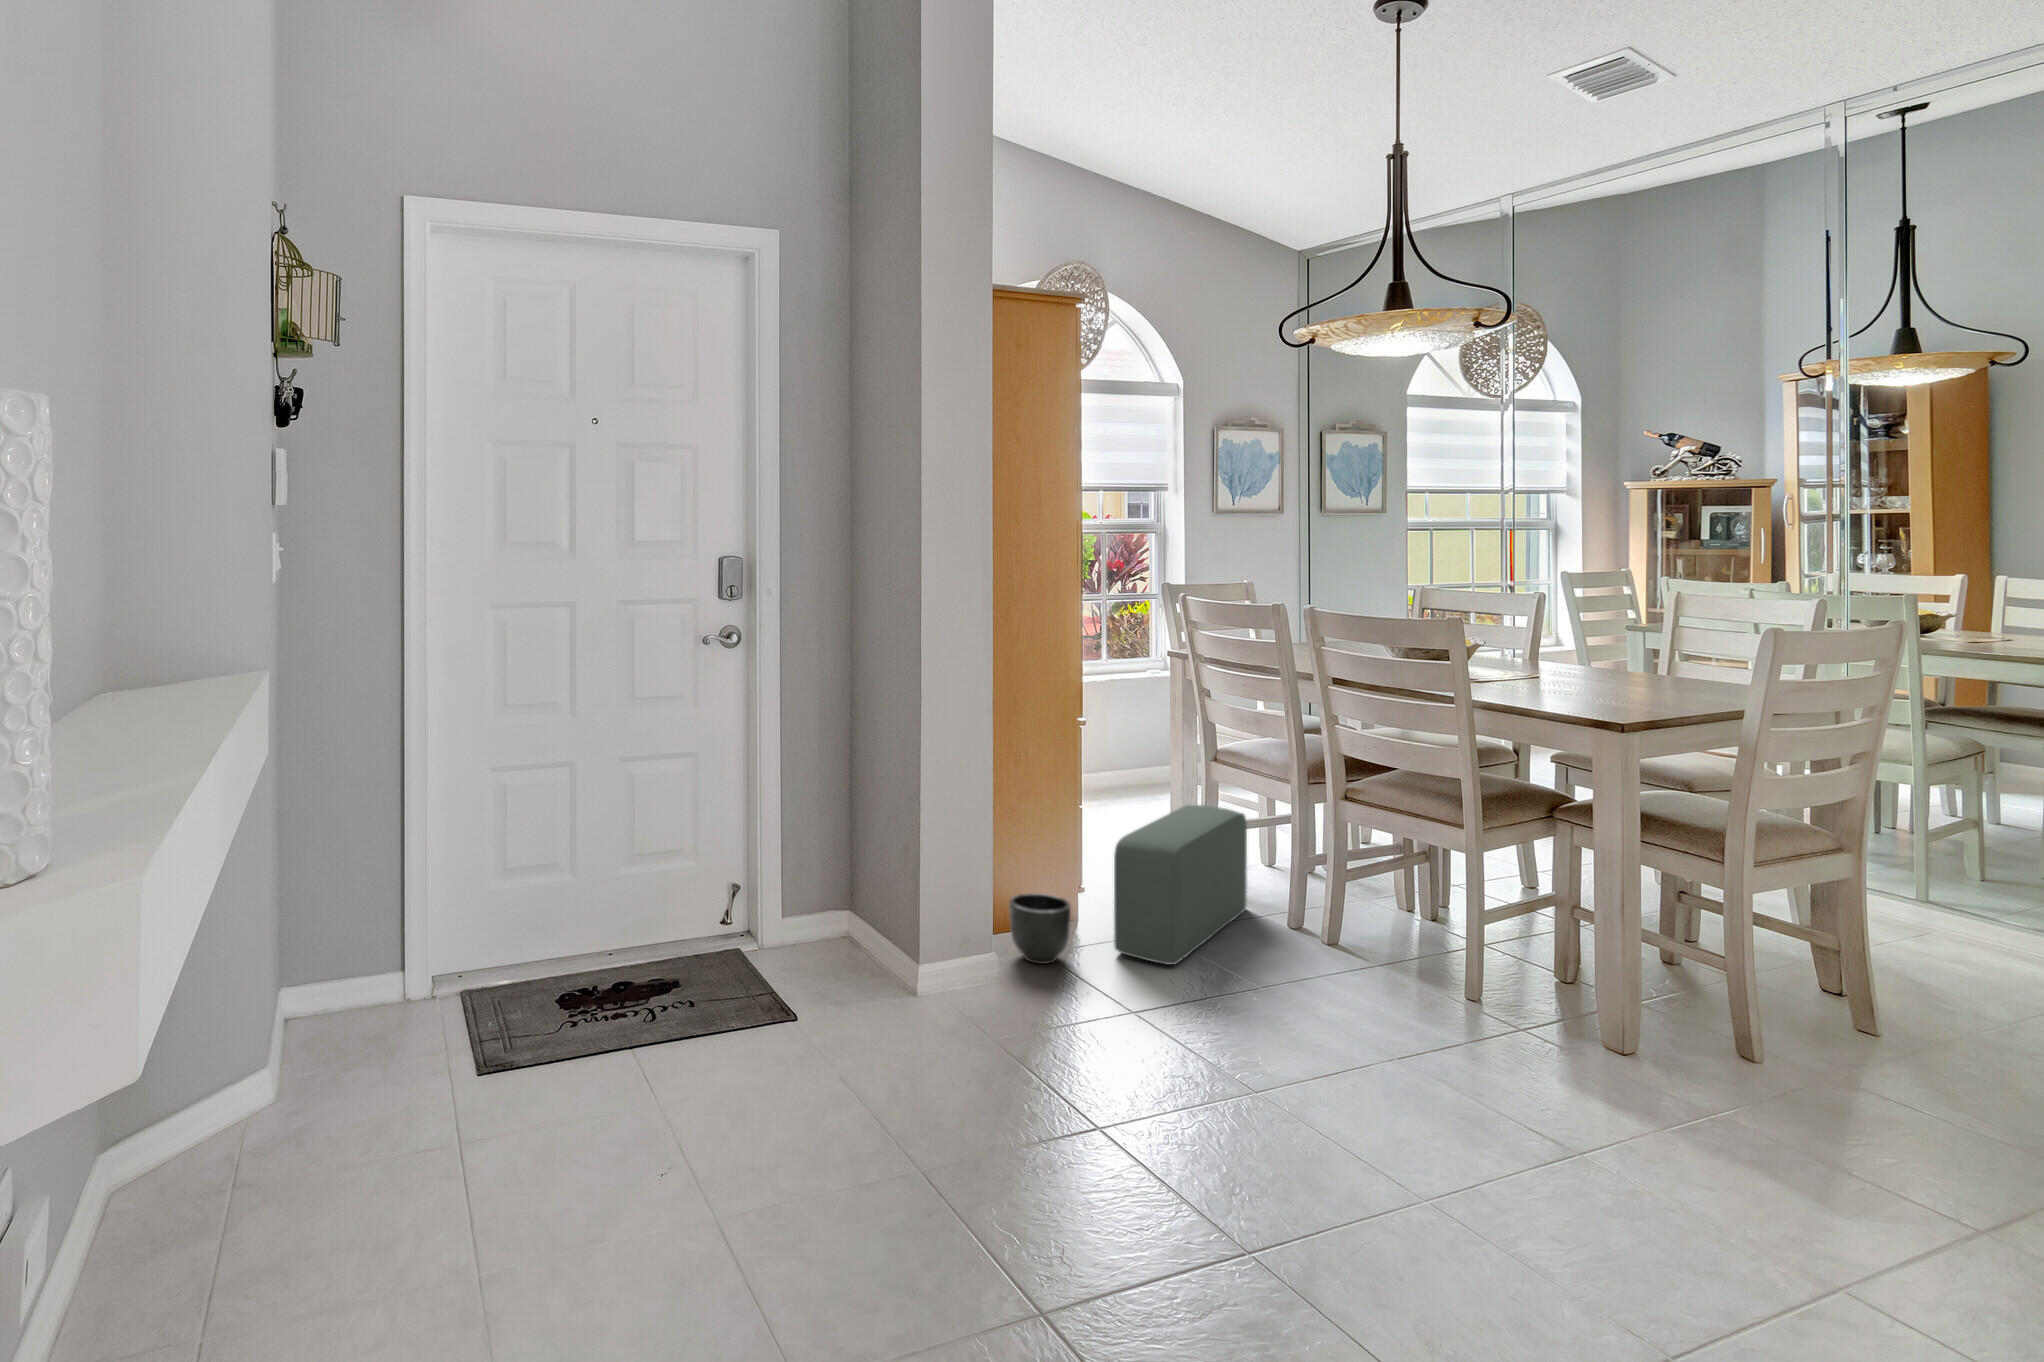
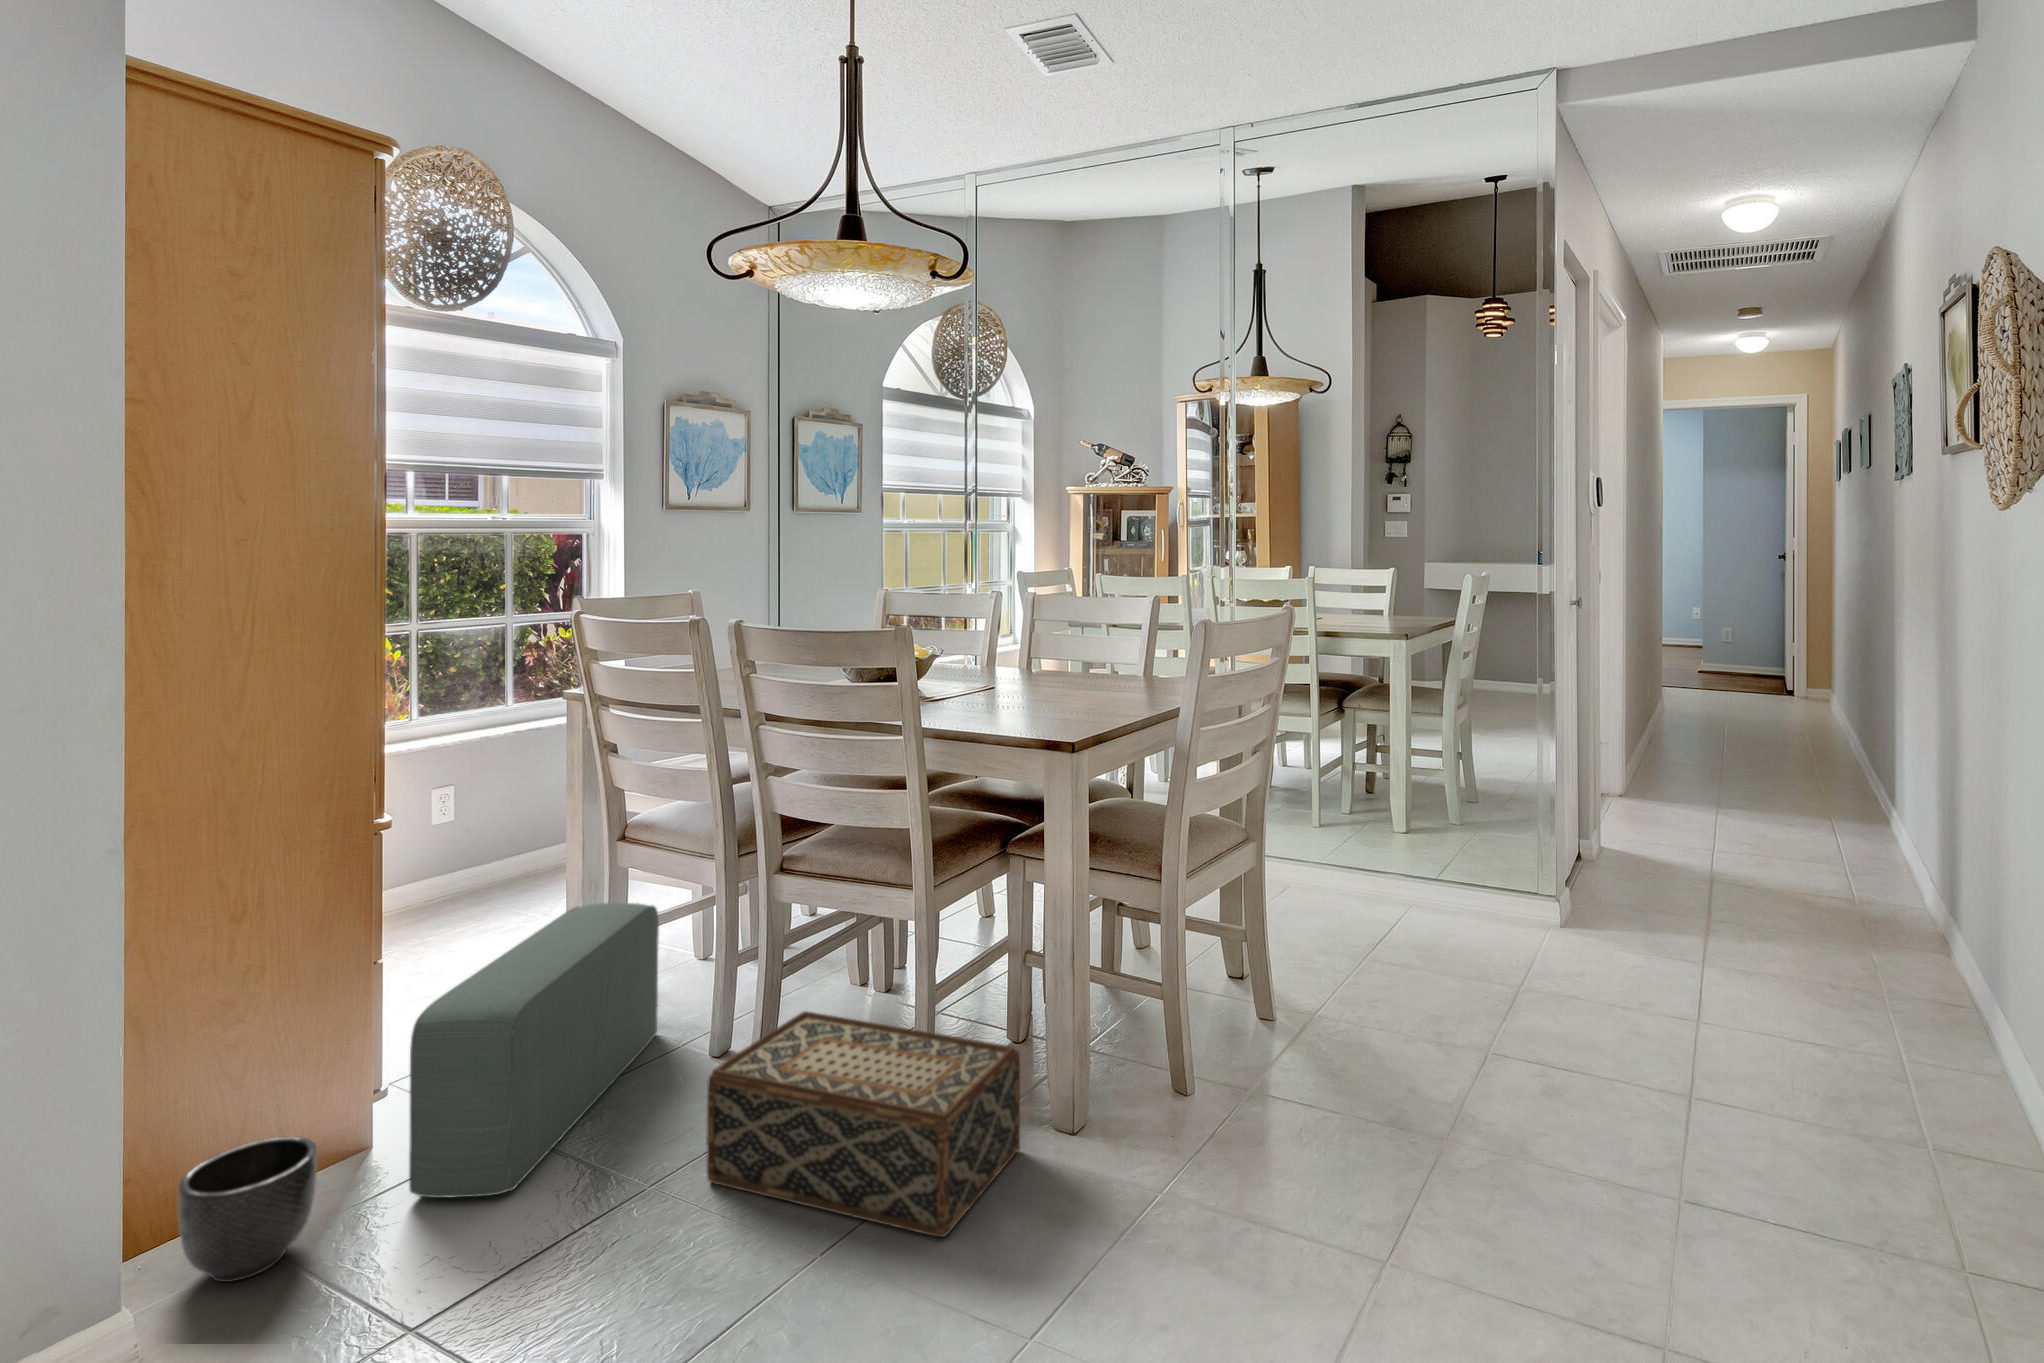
woven basket: none [1303,904,1566,1072] -> present [707,1011,1020,1237]

